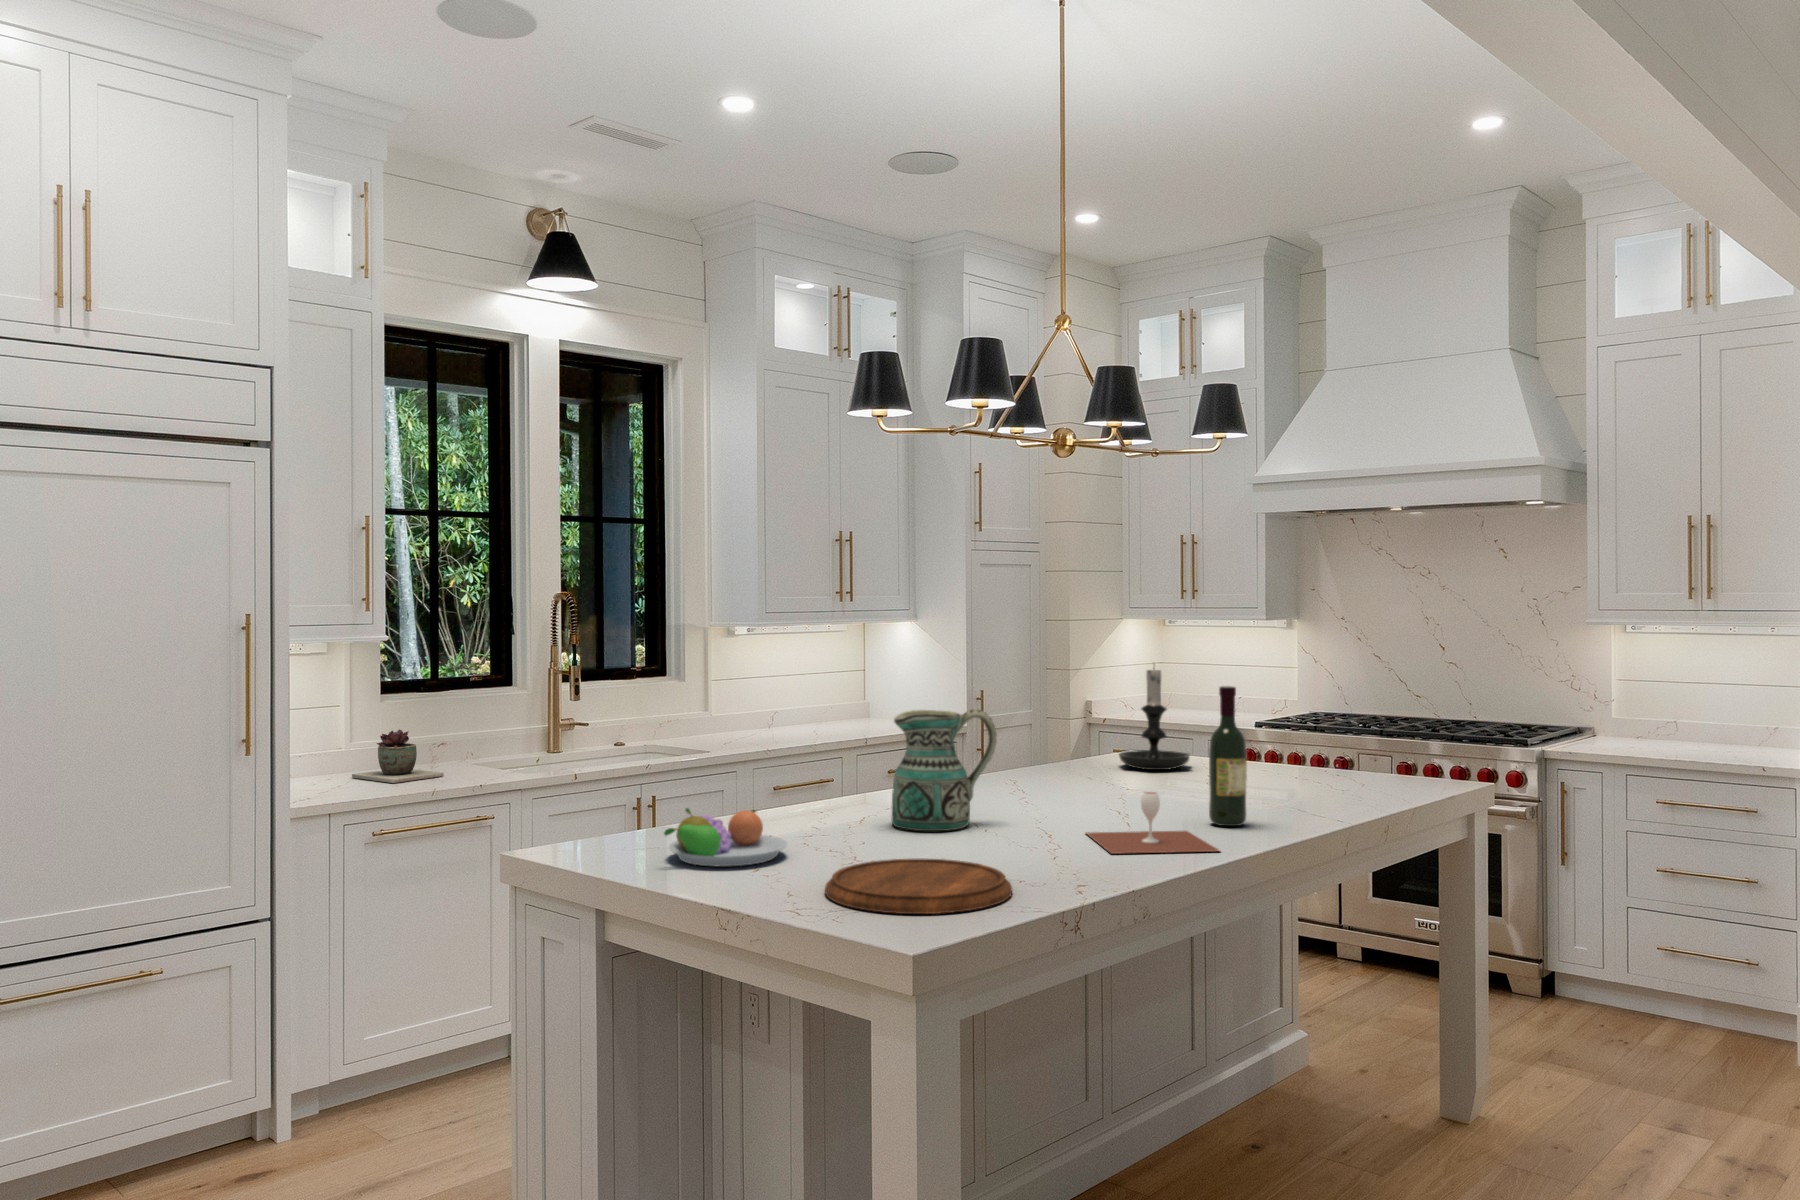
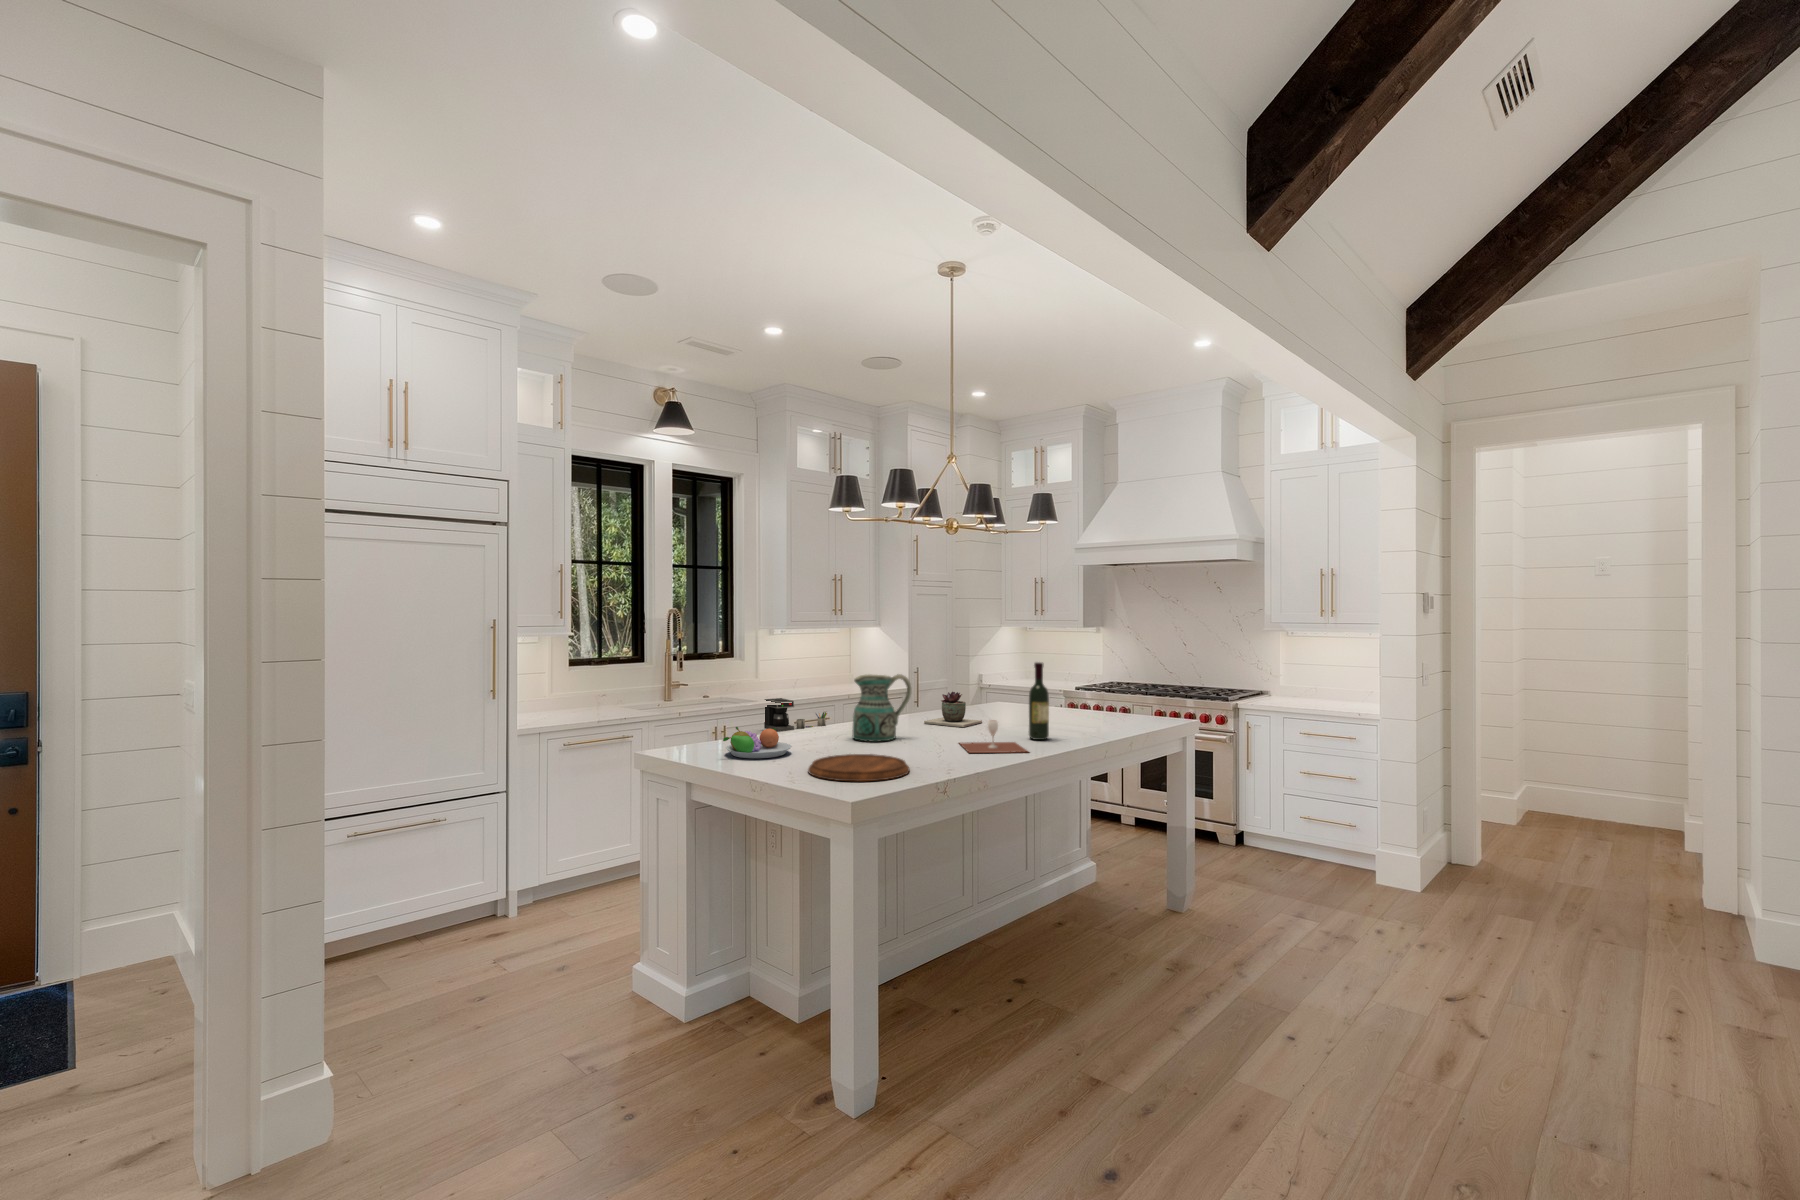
candle holder: present [1119,668,1190,770] -> none [988,650,1030,711]
succulent plant: present [352,730,444,783] -> present [924,692,982,727]
coffee maker: none [720,747,829,806] -> present [764,698,827,732]

